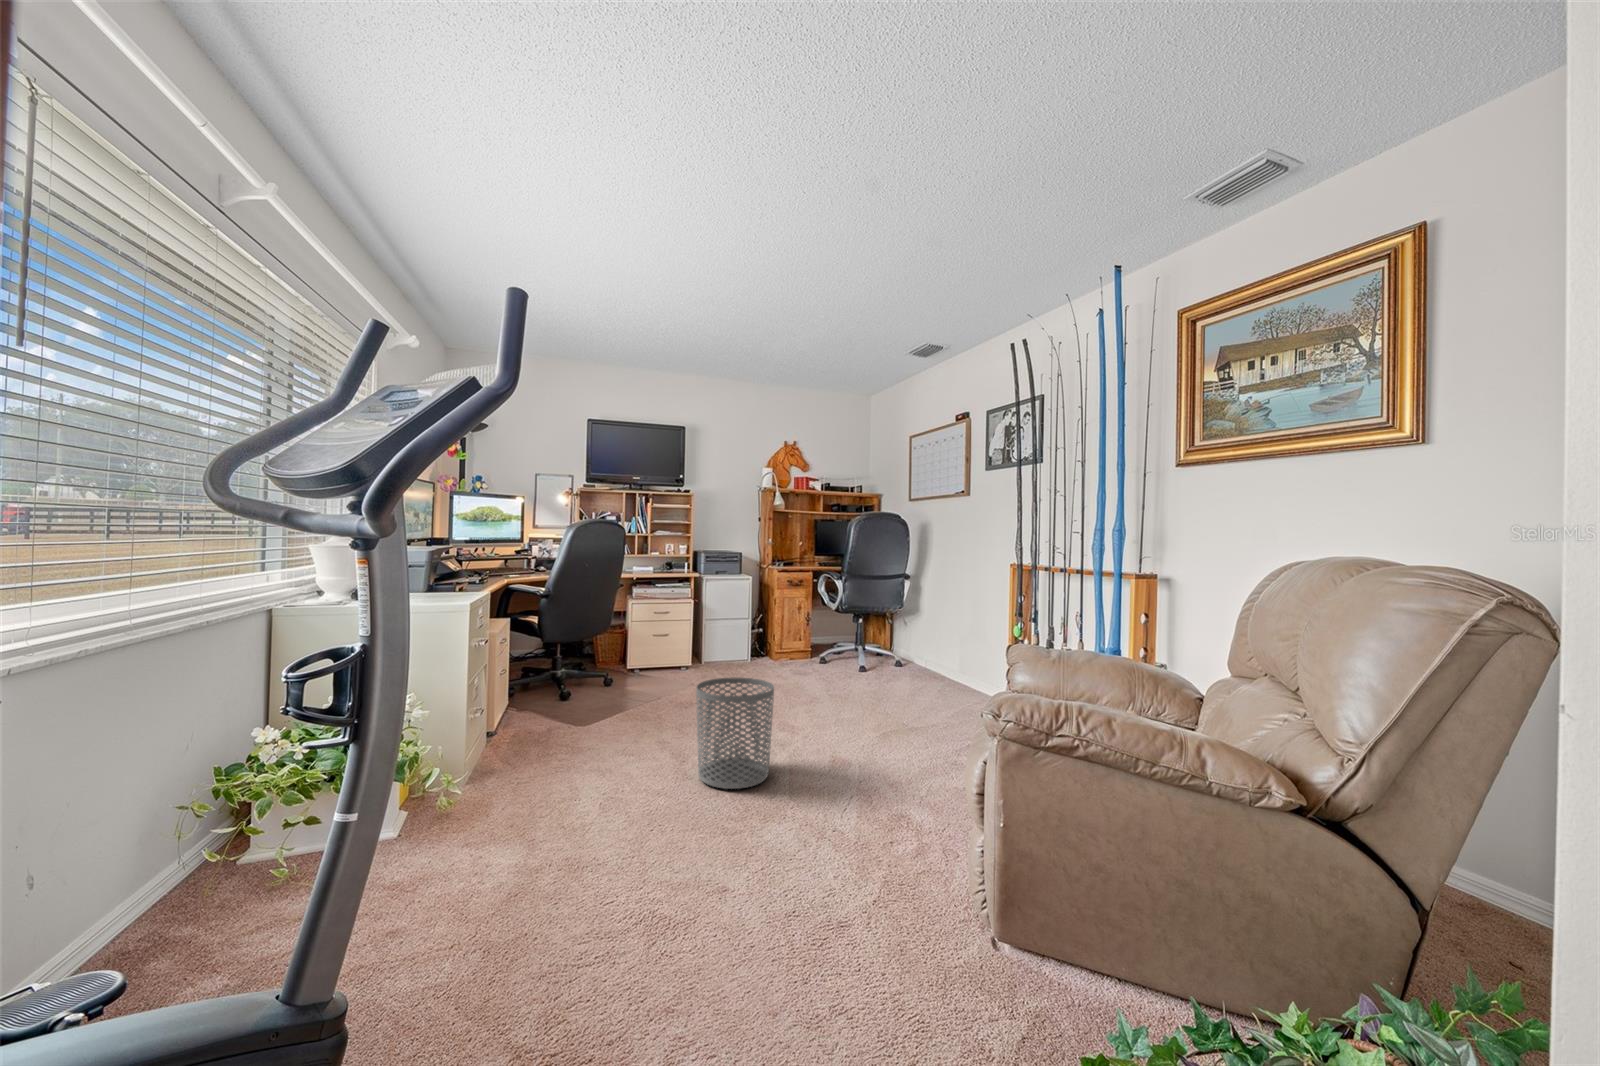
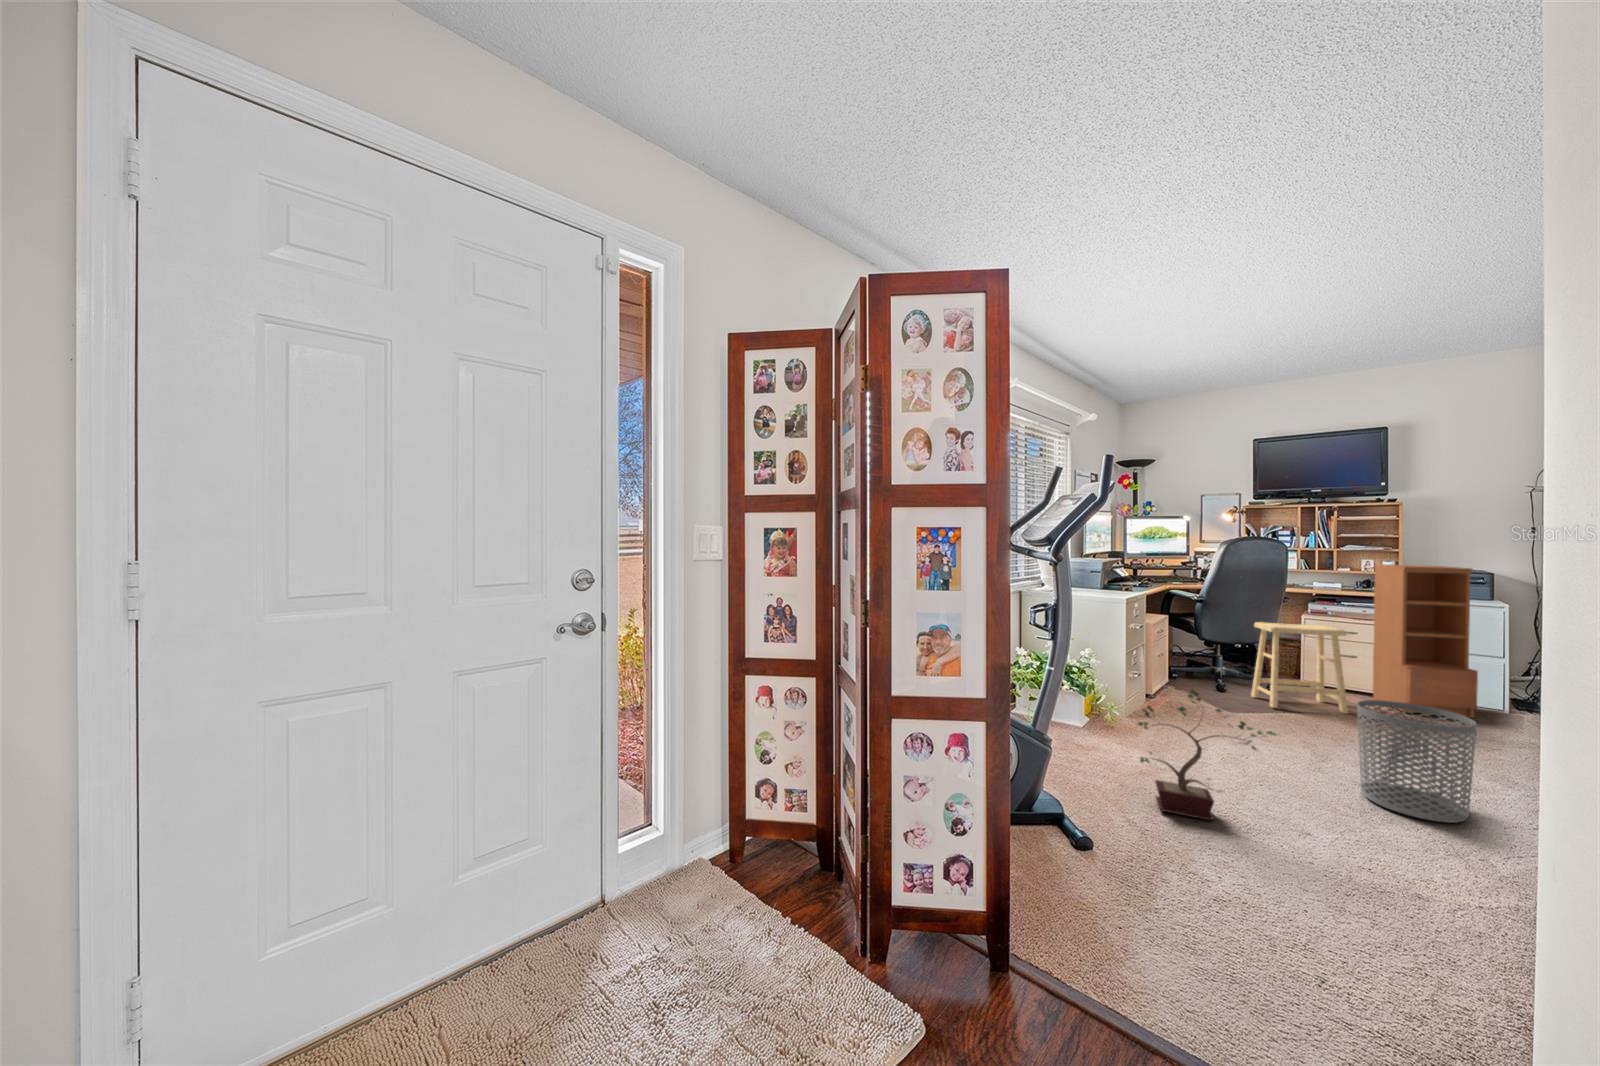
bookcase: none [680,547,744,682] -> present [1373,565,1478,718]
footstool: none [589,609,668,705] -> present [1251,622,1348,714]
potted plant: none [487,715,652,903] -> present [1138,689,1276,820]

